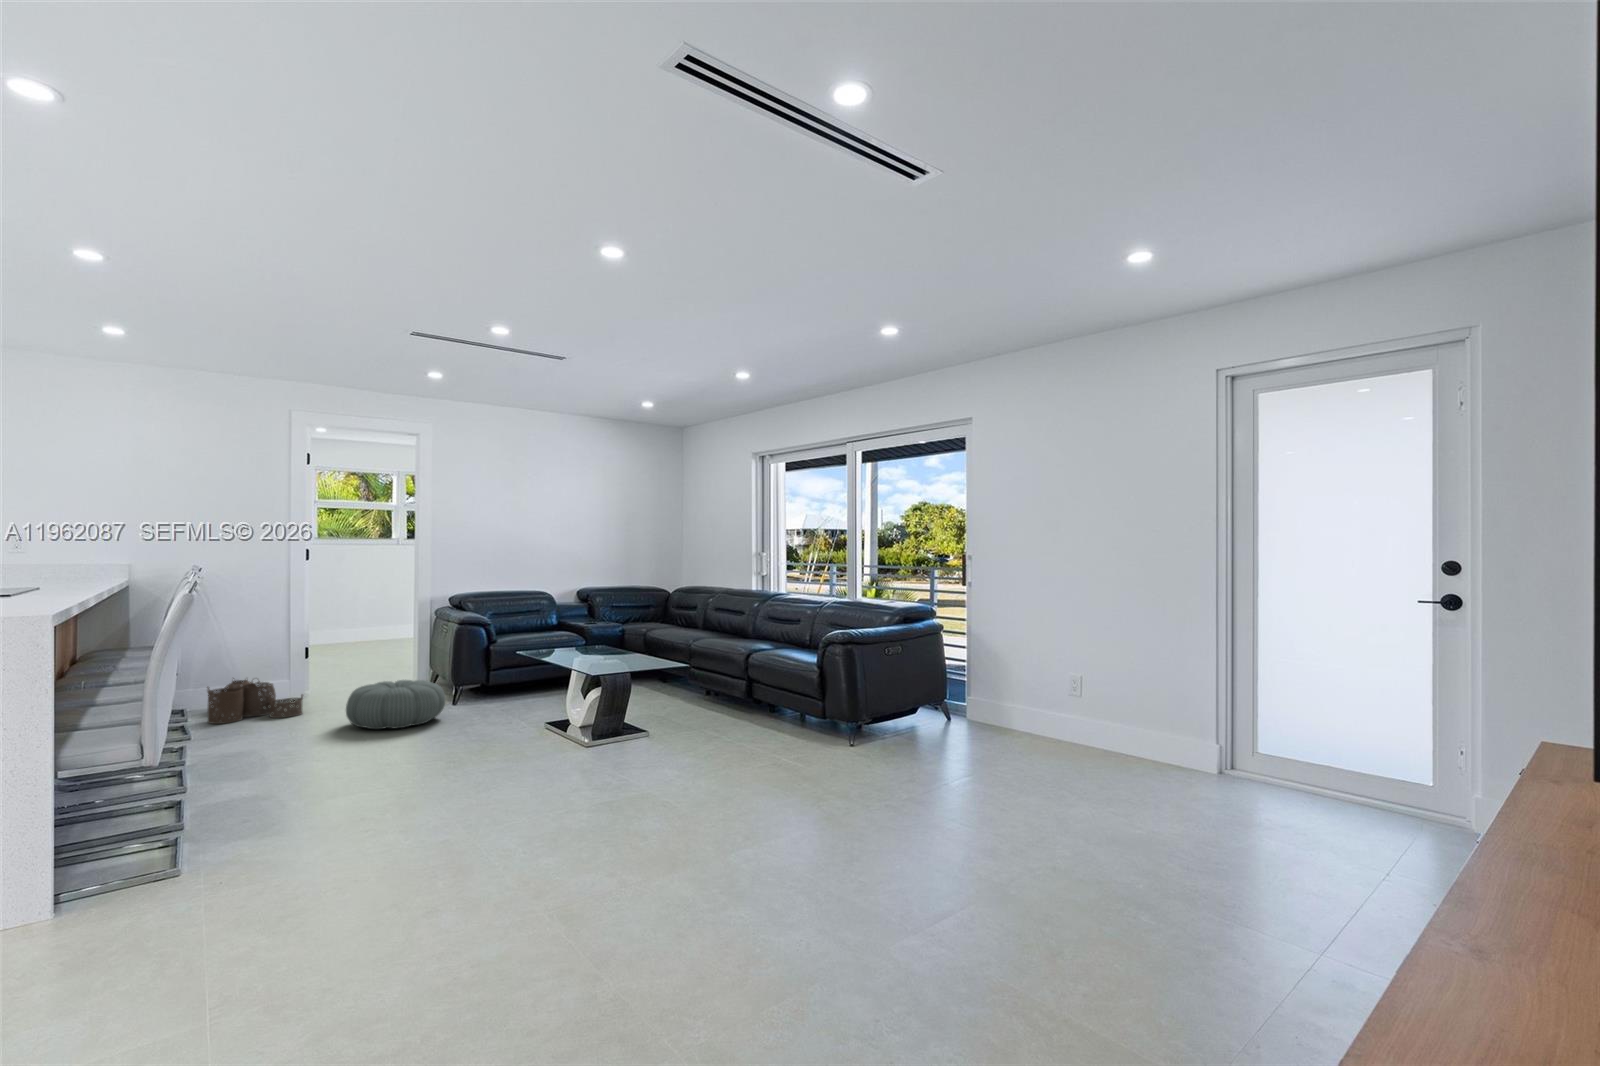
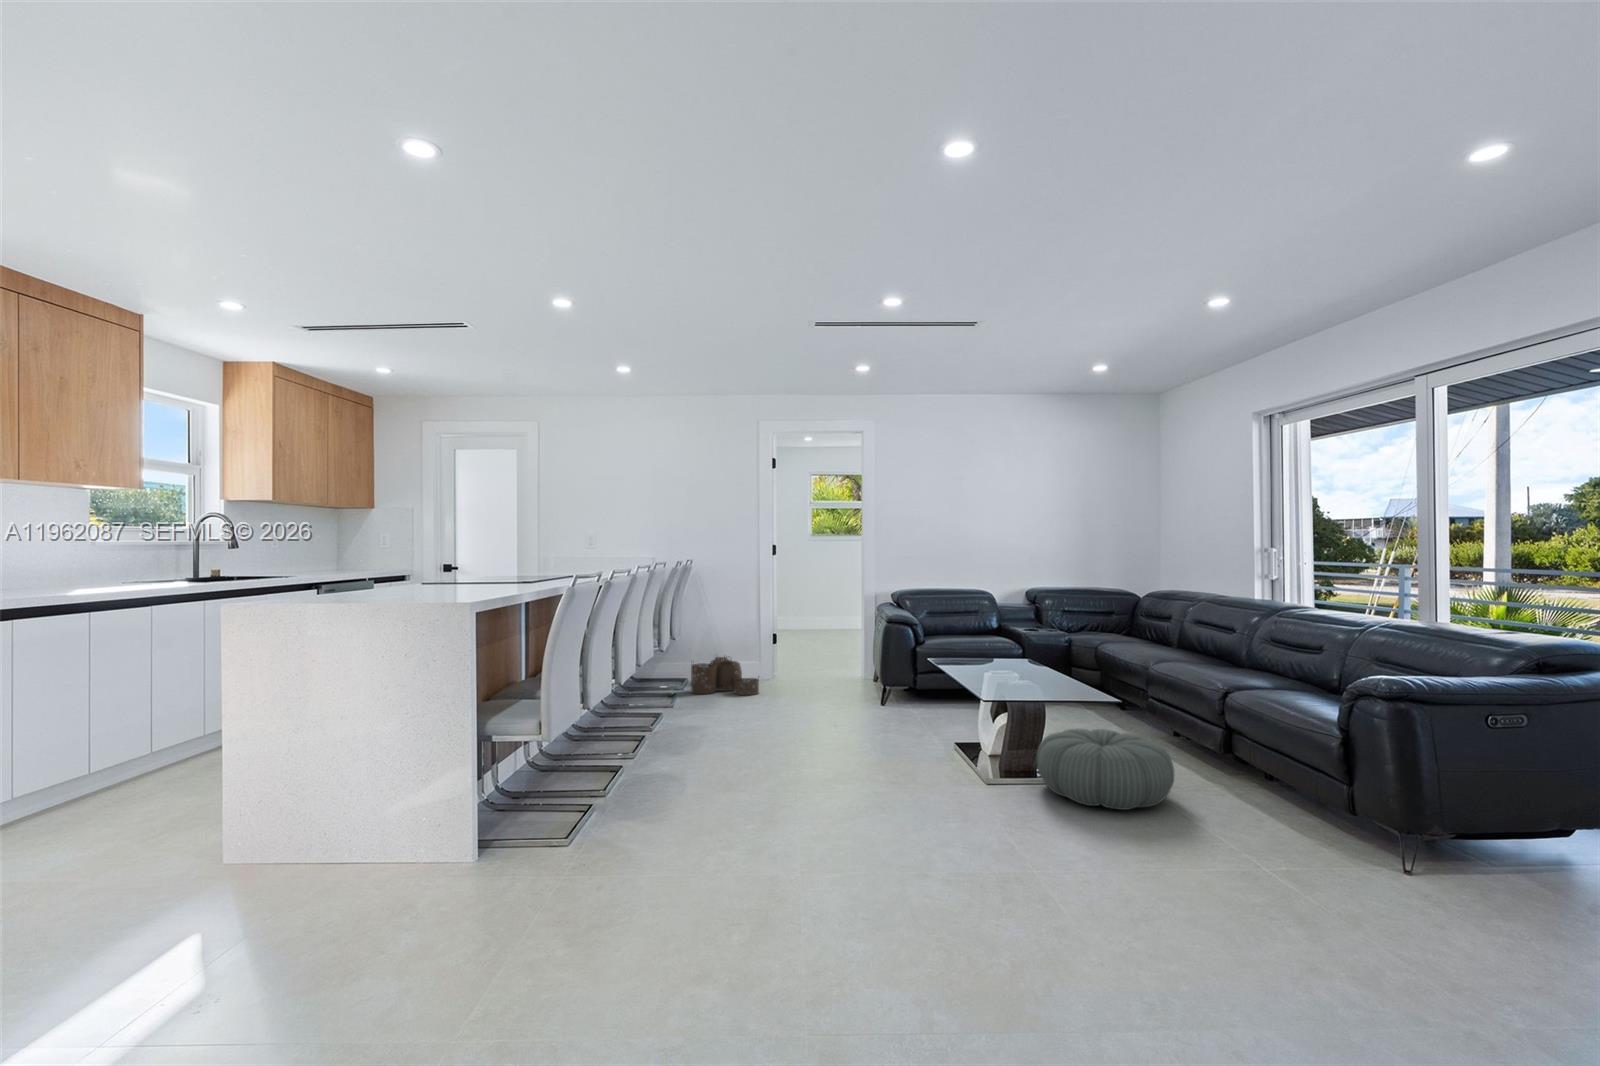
pouf: present [346,680,445,729] -> present [1037,729,1174,810]

